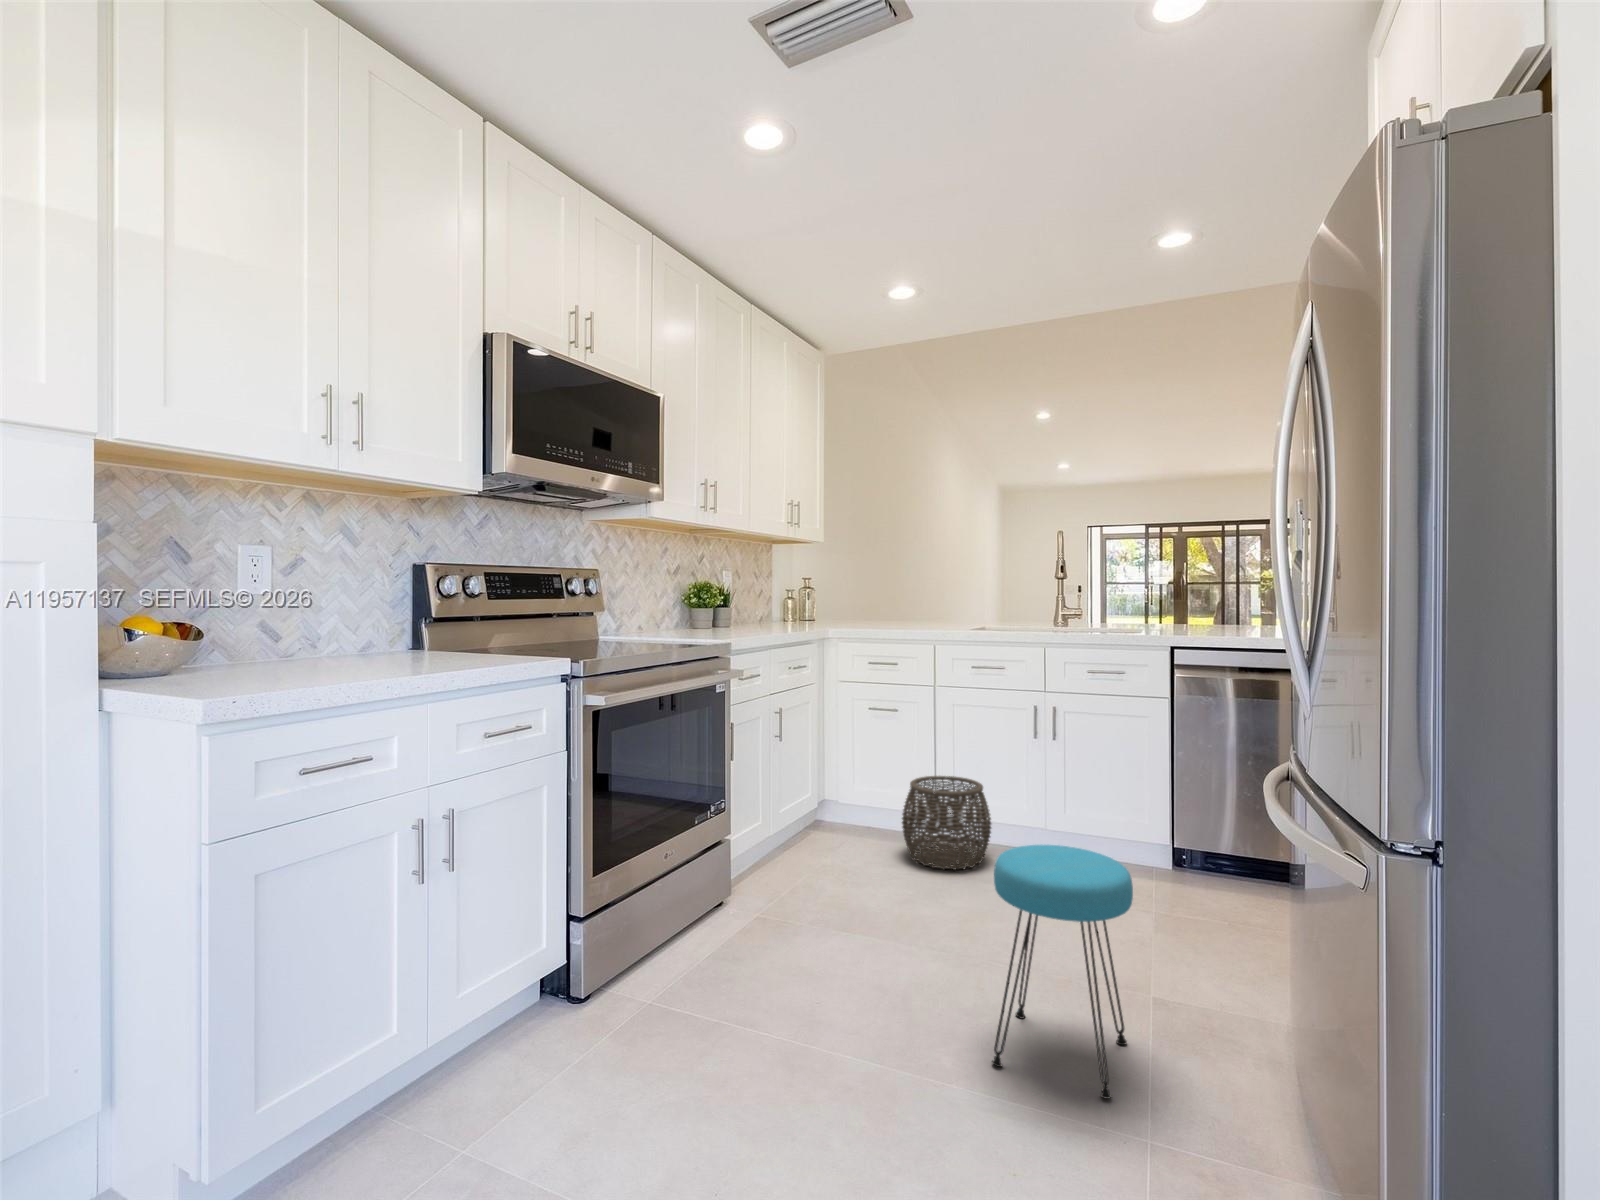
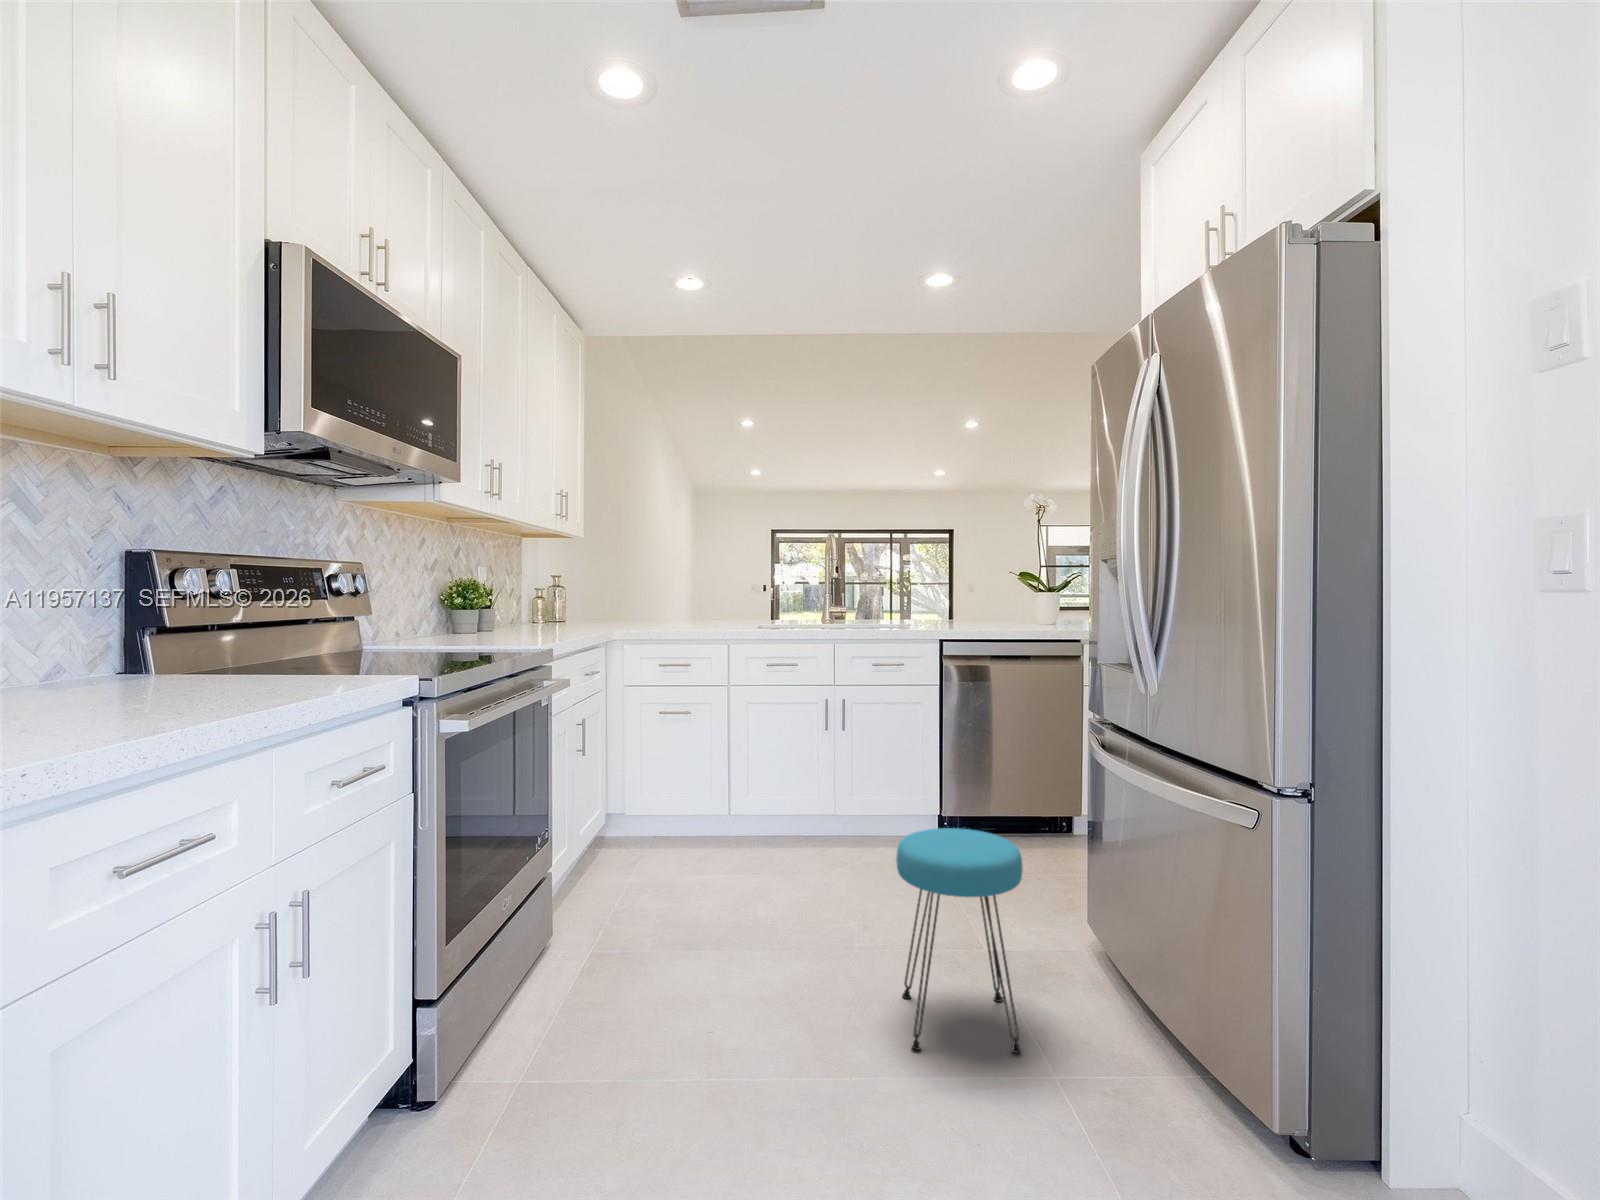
woven basket: present [902,776,991,870] -> none [707,776,796,871]

